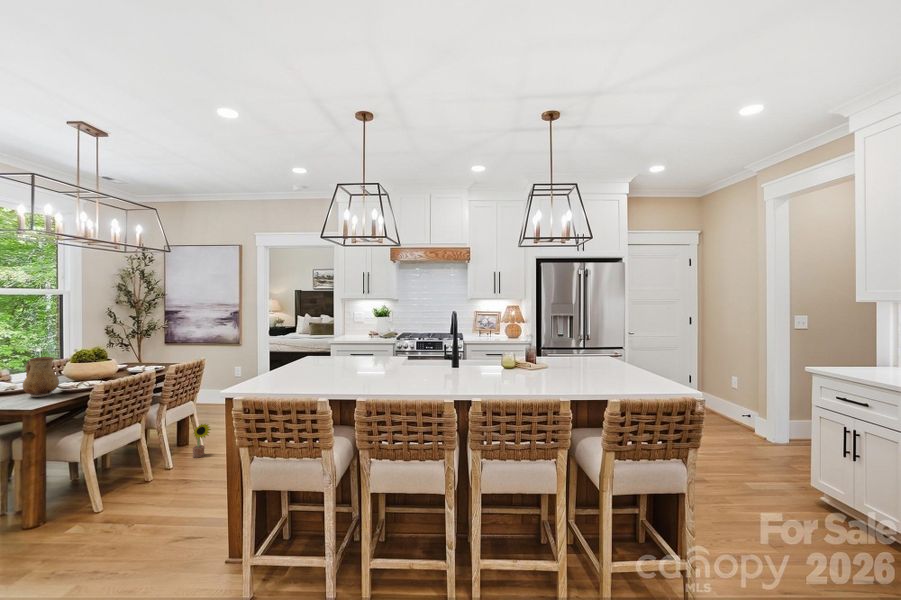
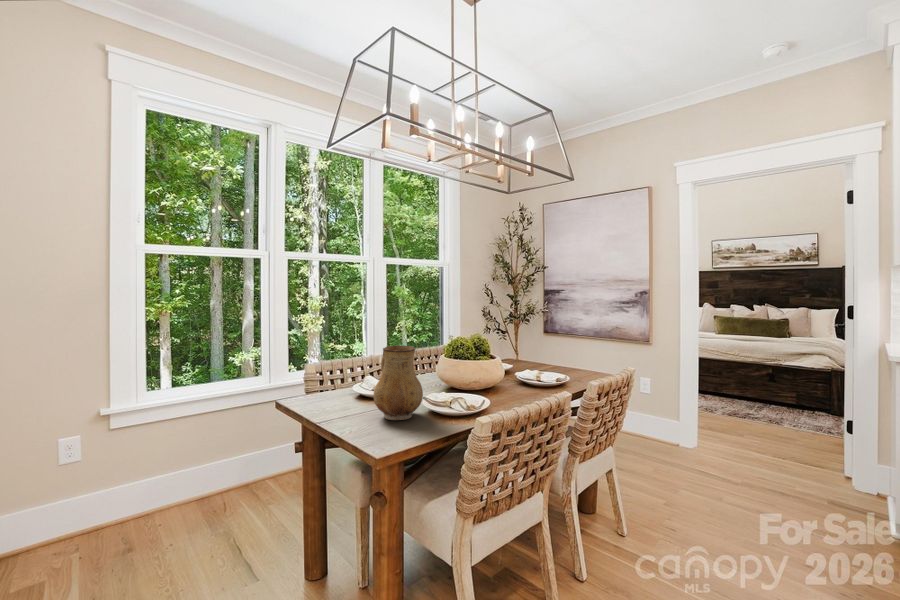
decorative plant: present [193,424,211,458] -> none [619,503,658,567]

